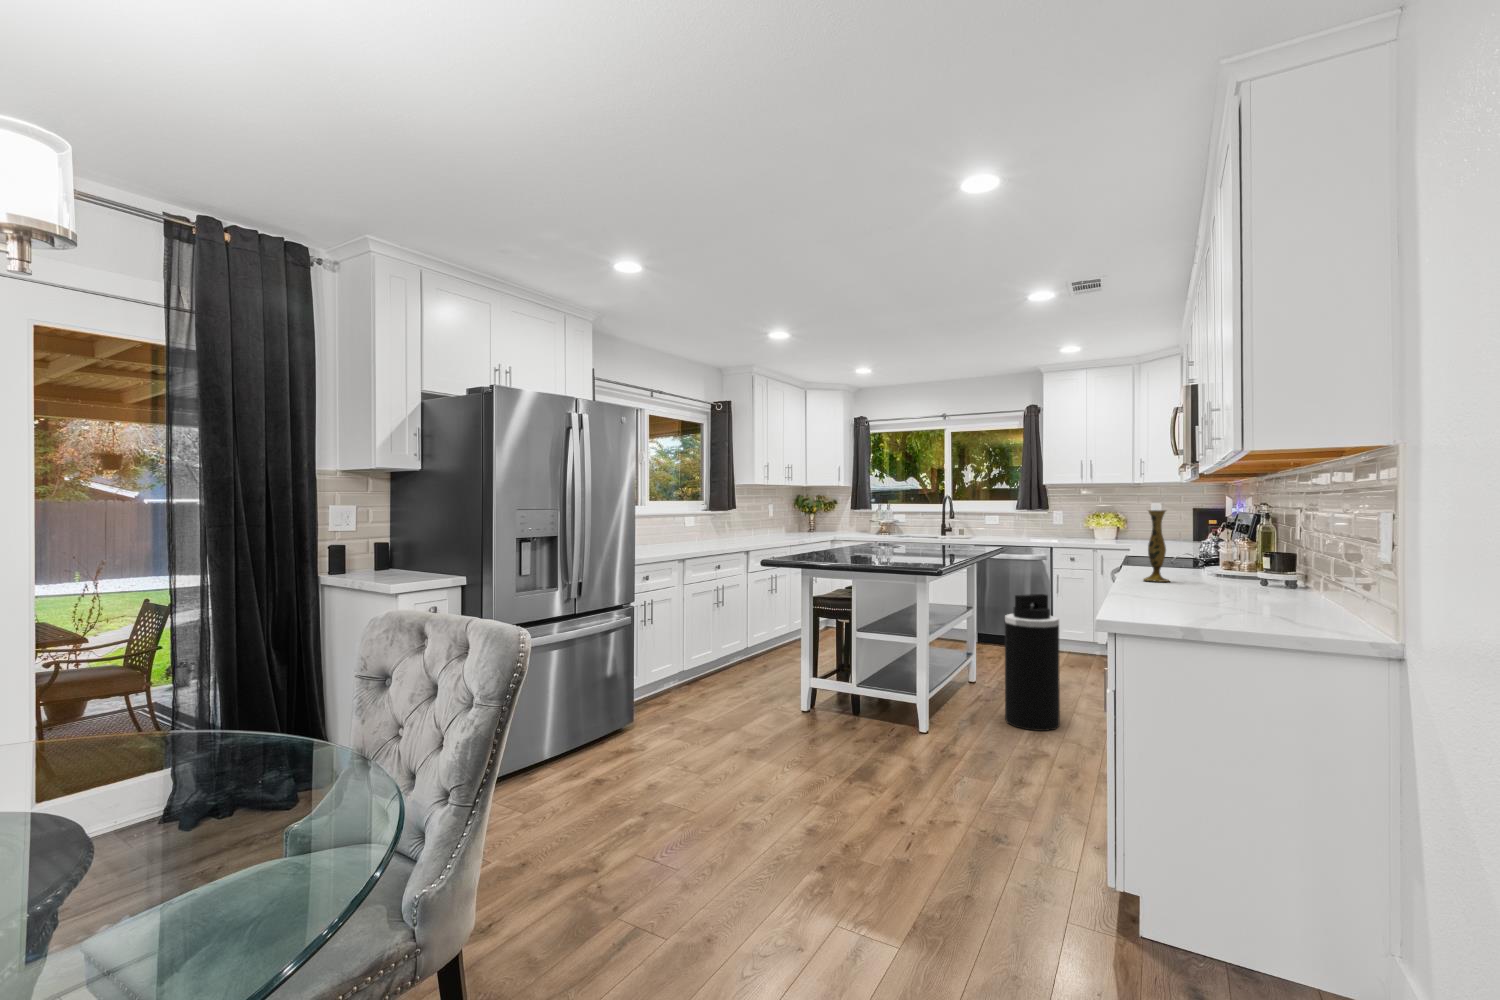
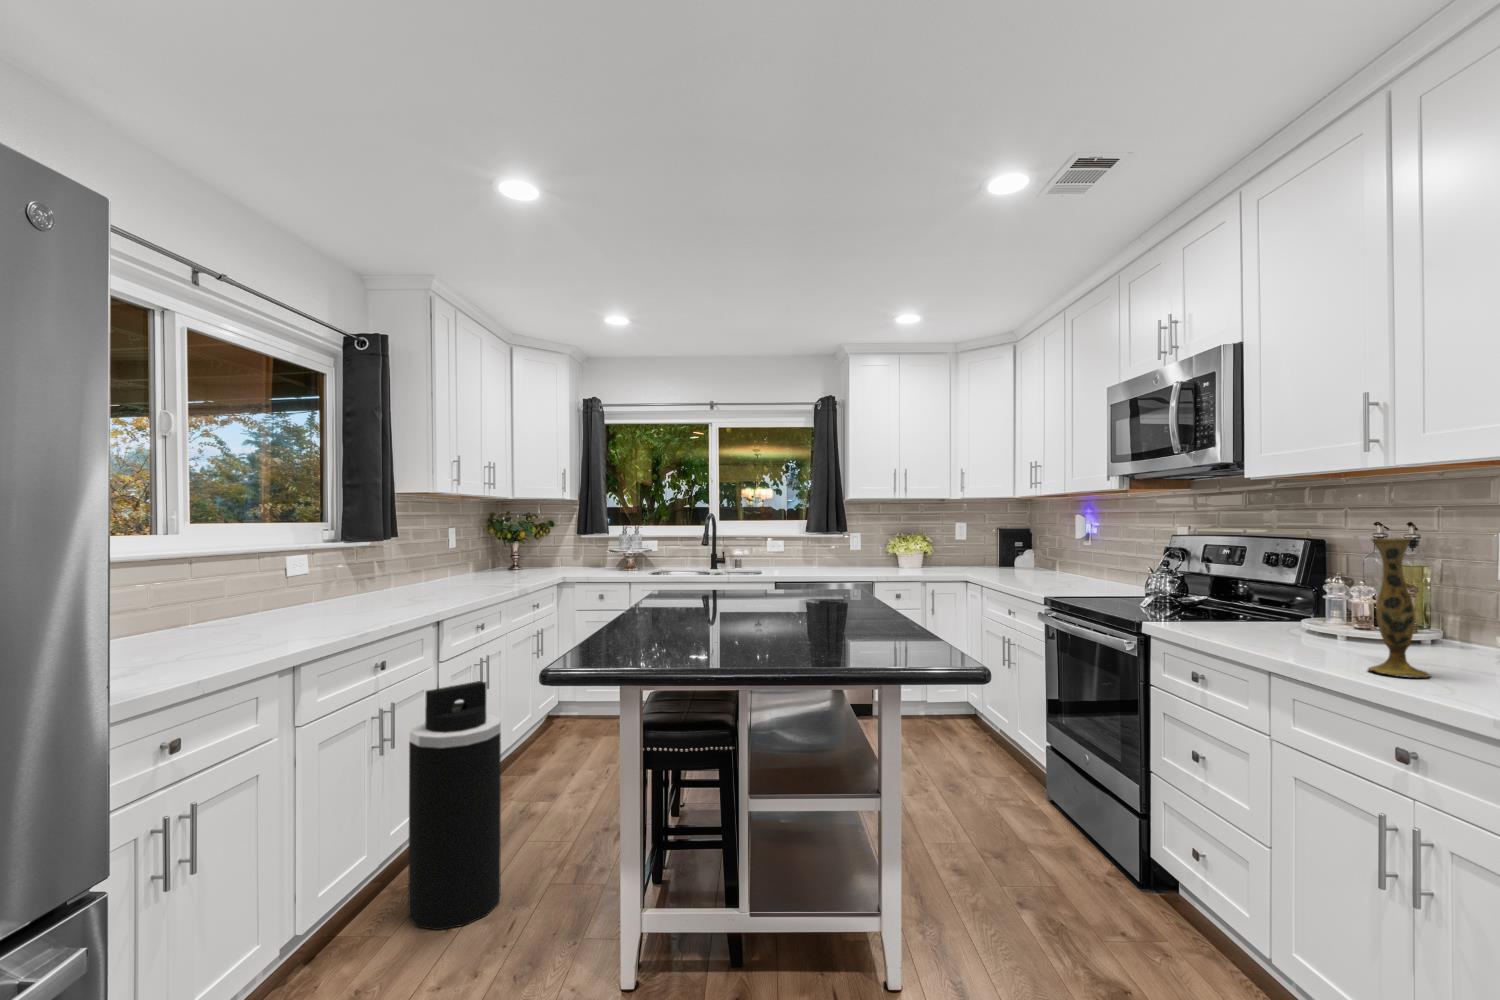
trash can: present [1005,594,1060,731] -> present [408,681,501,930]

